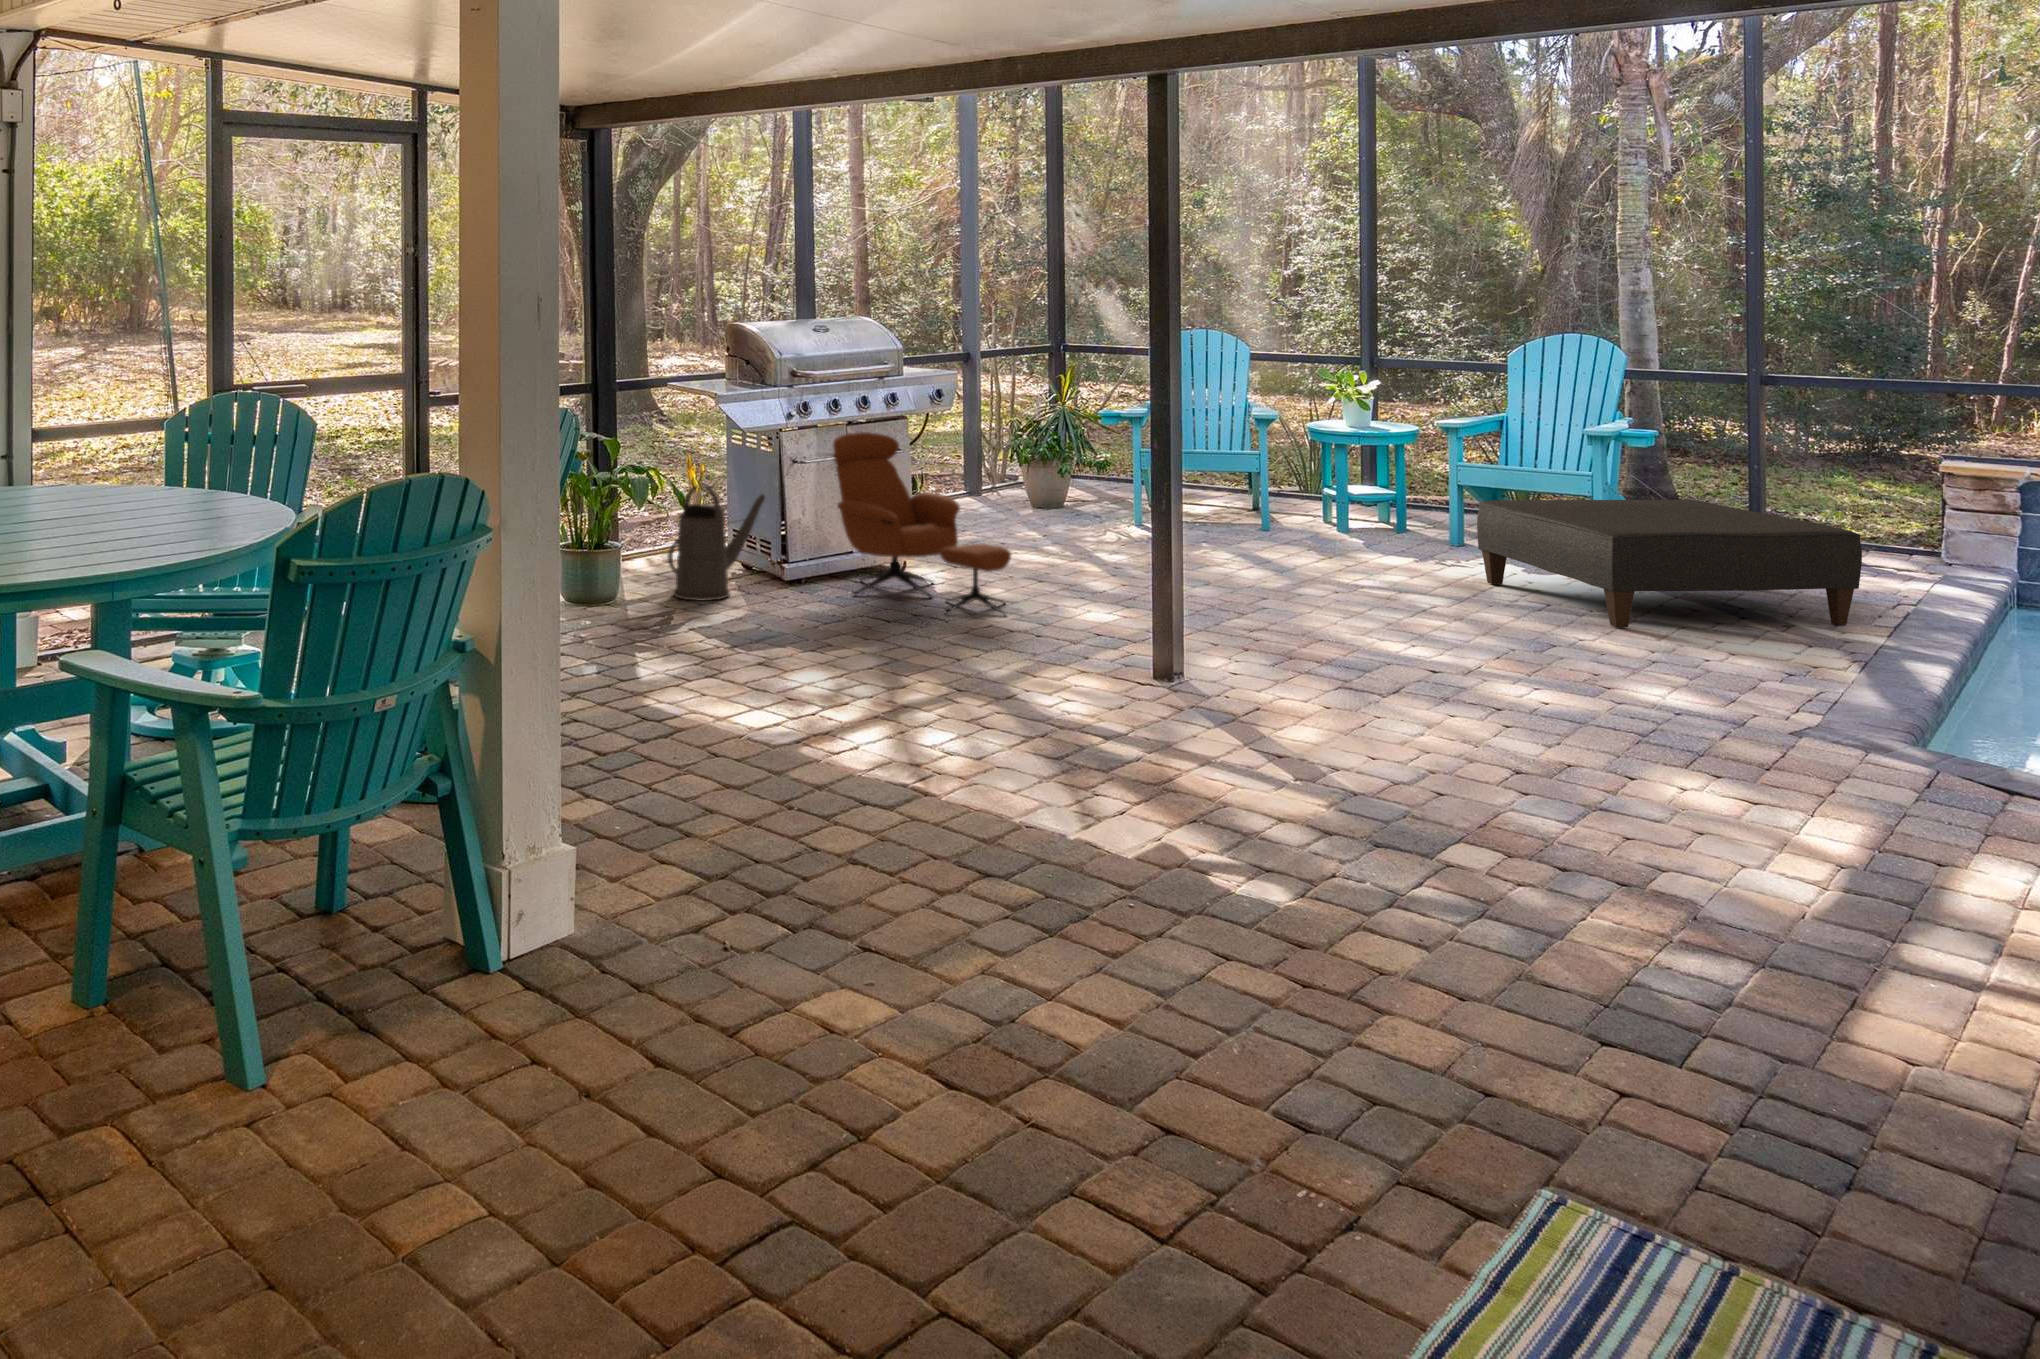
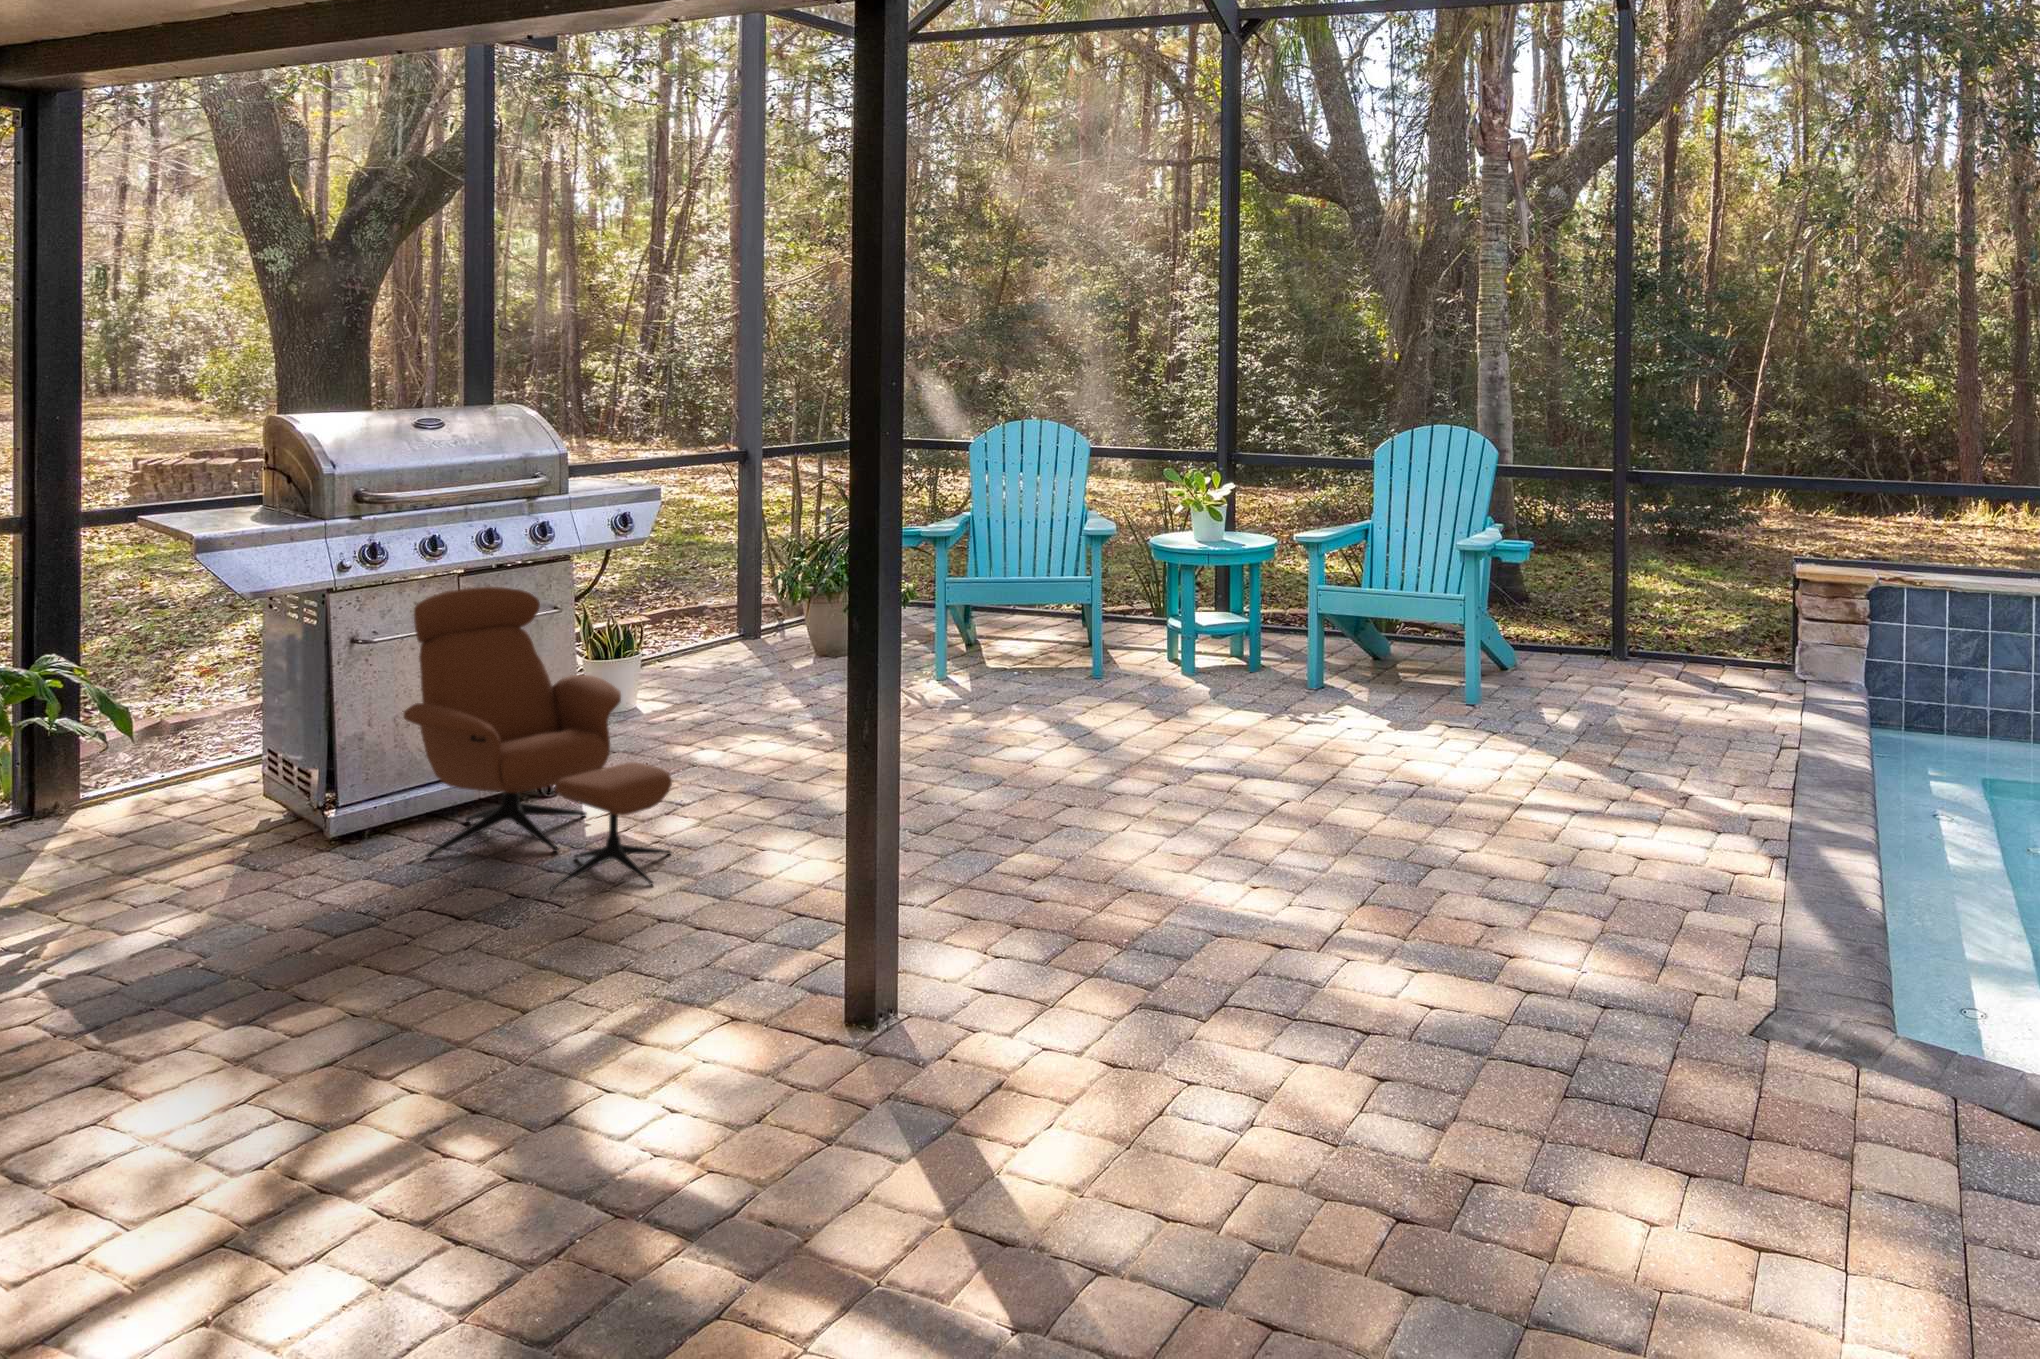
watering can: present [668,485,765,601] -> none [52,694,297,902]
ottoman: present [1477,500,1862,628] -> none [1330,626,1749,820]

